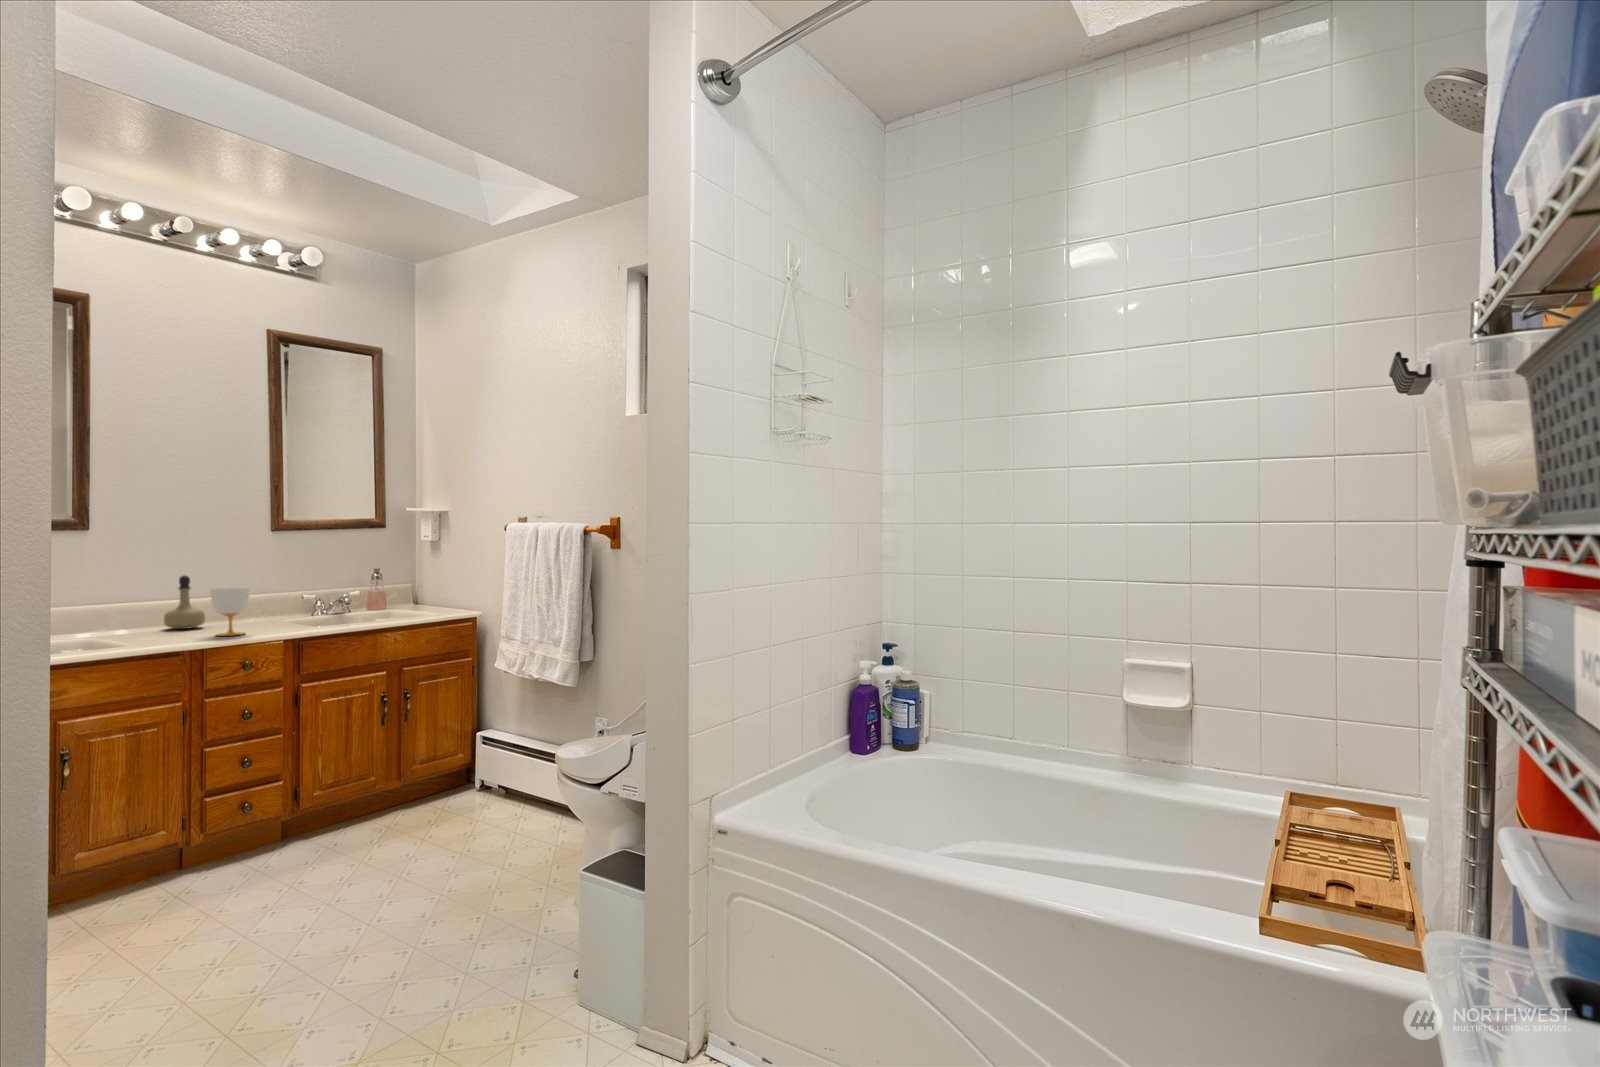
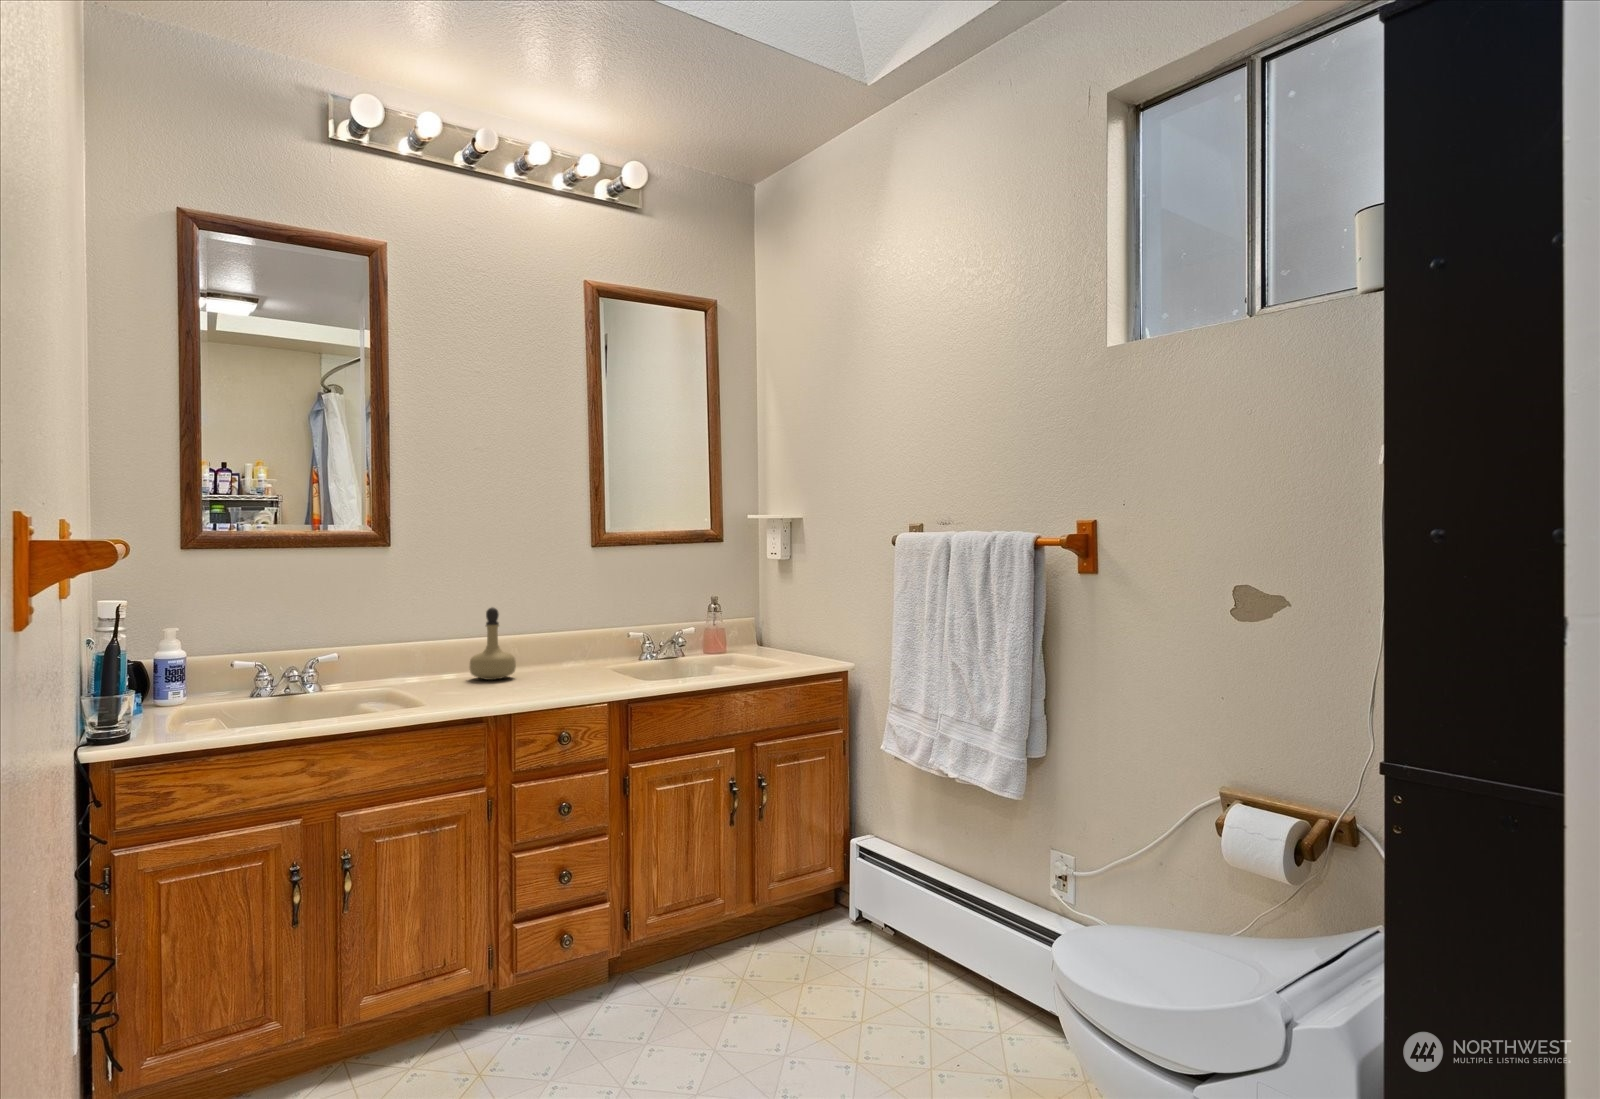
cup: present [210,586,250,636] -> none [520,624,567,695]

